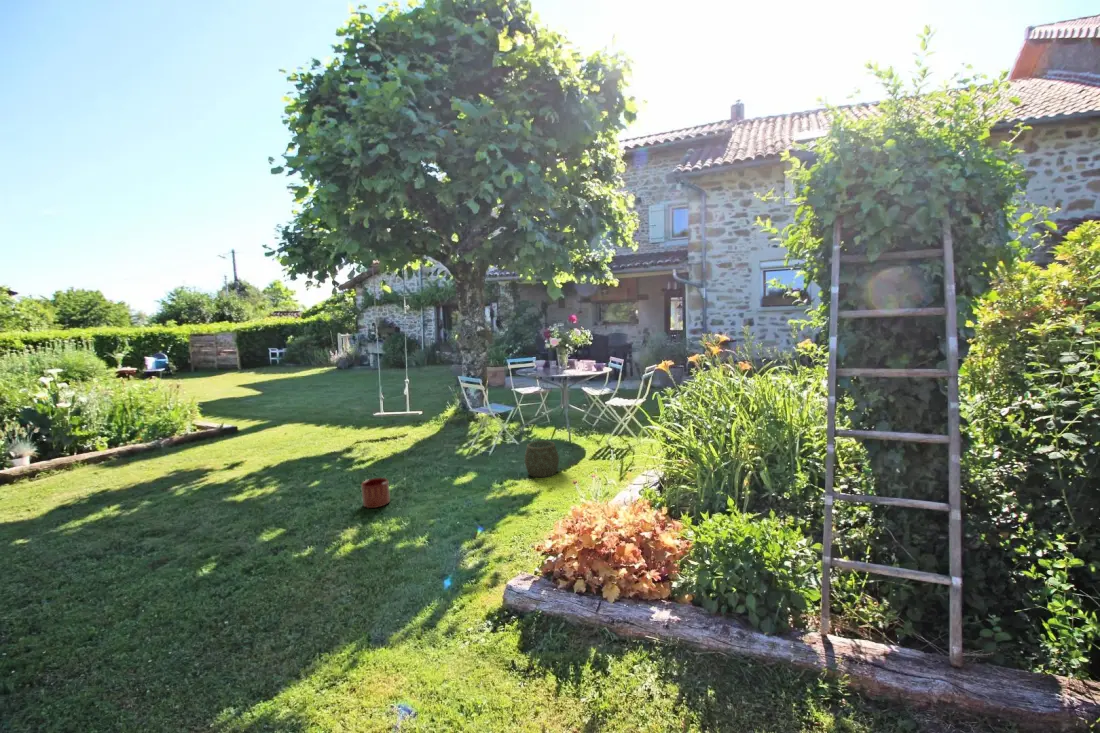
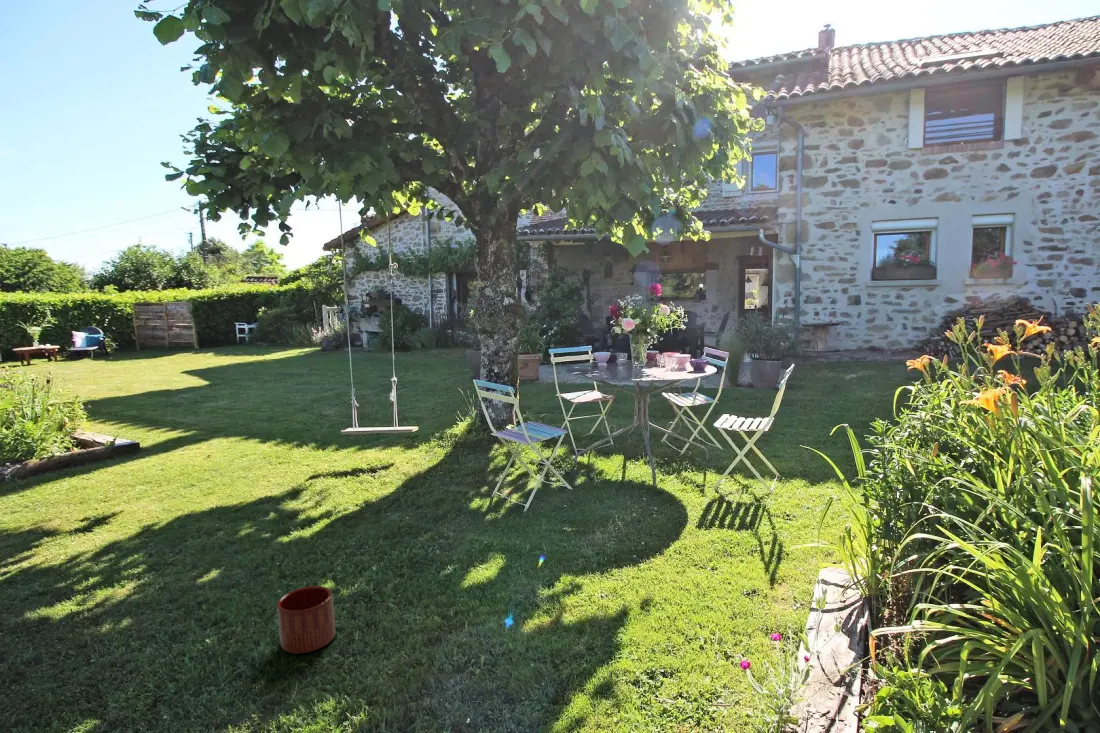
woven basket: present [525,441,559,477] -> none [595,511,662,586]

